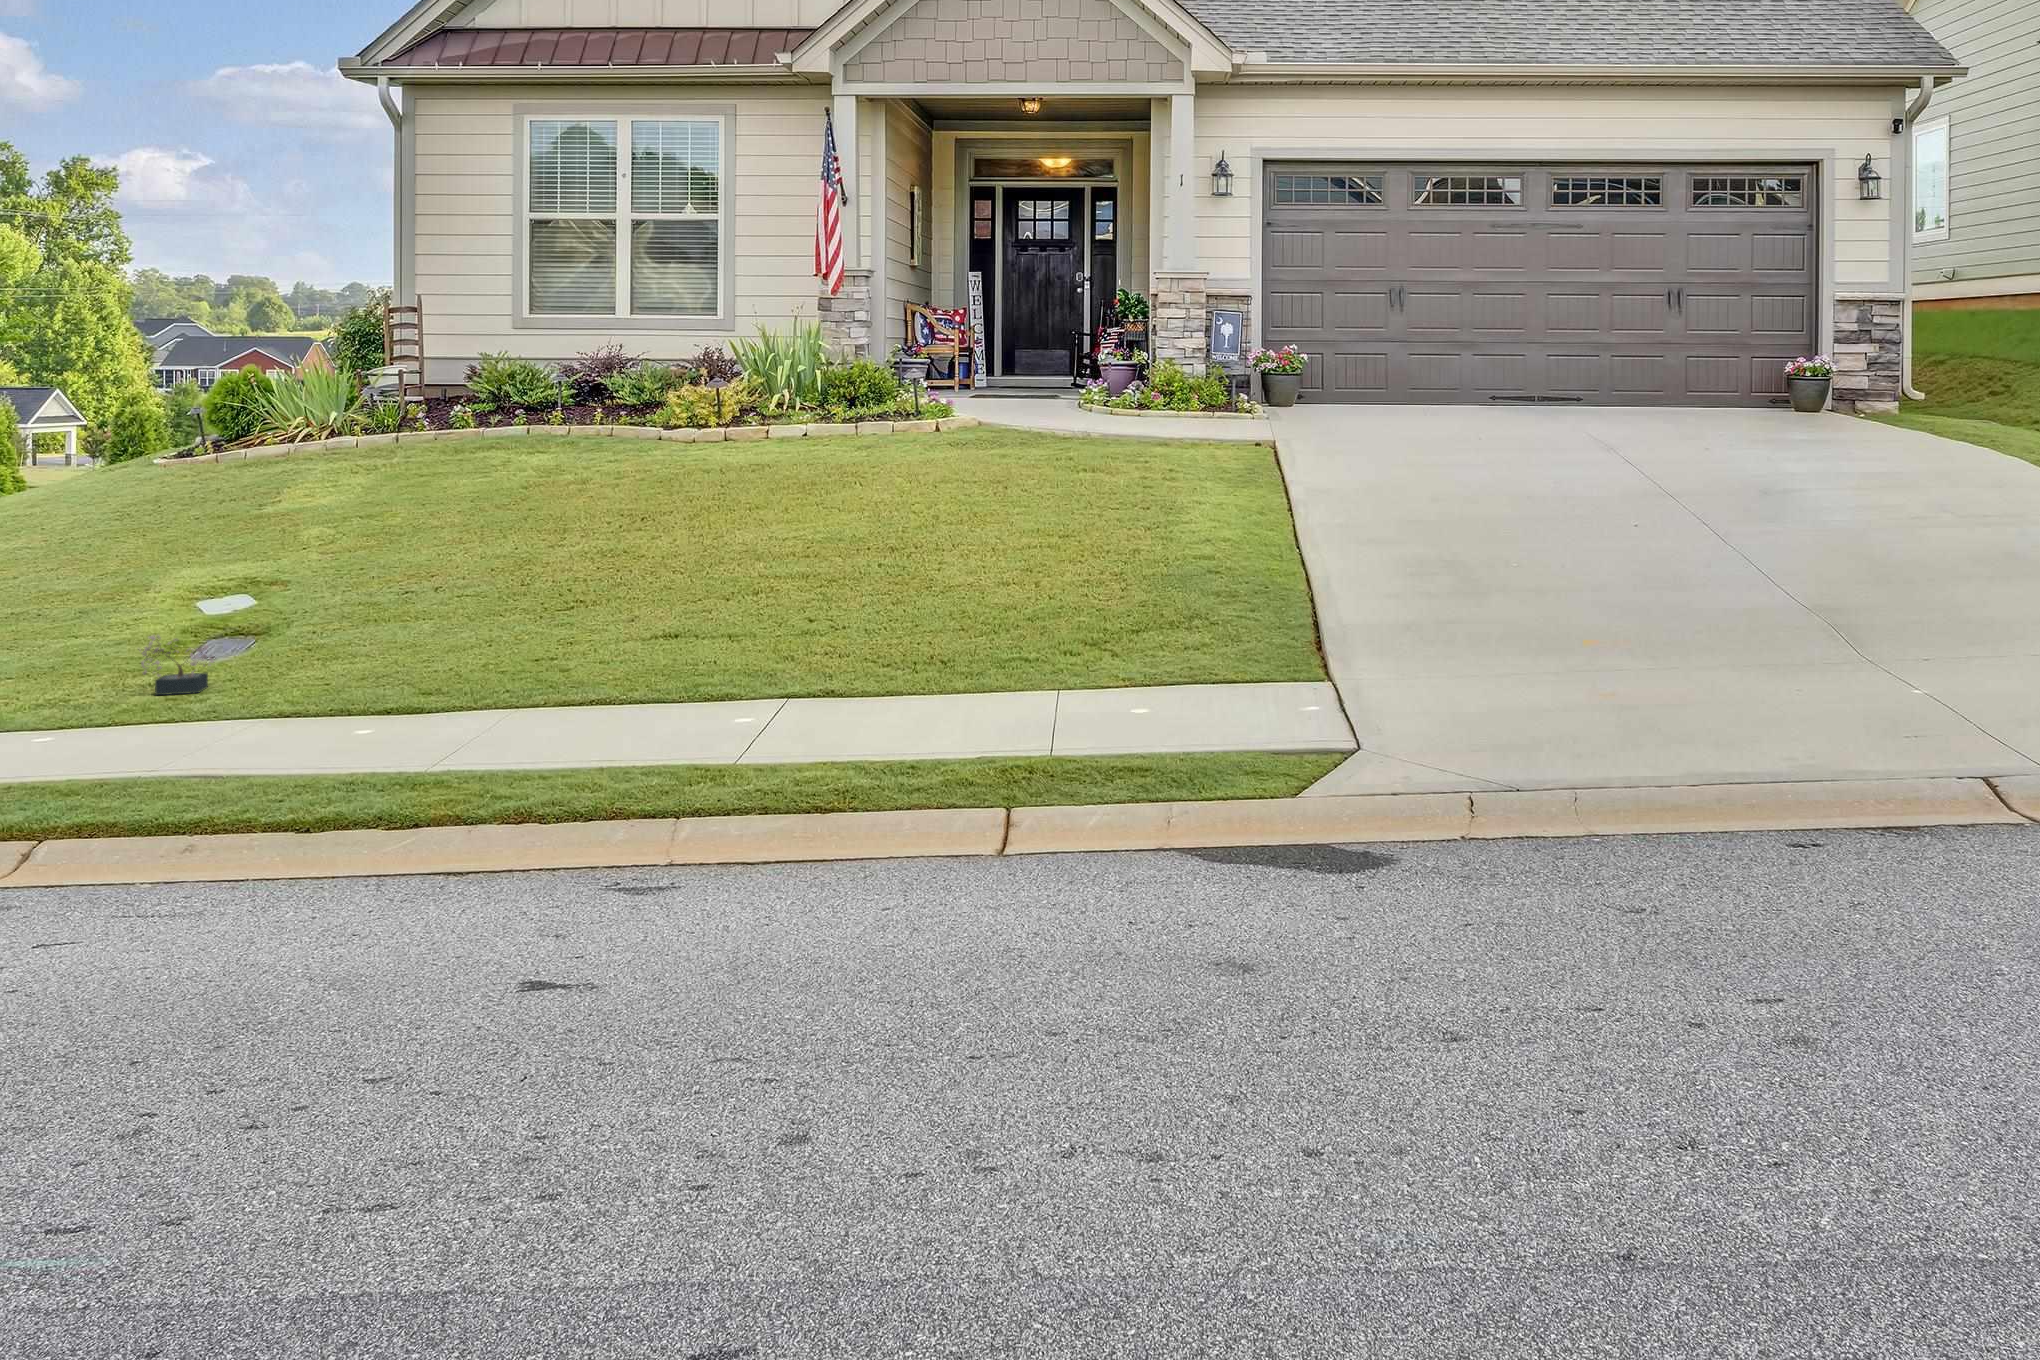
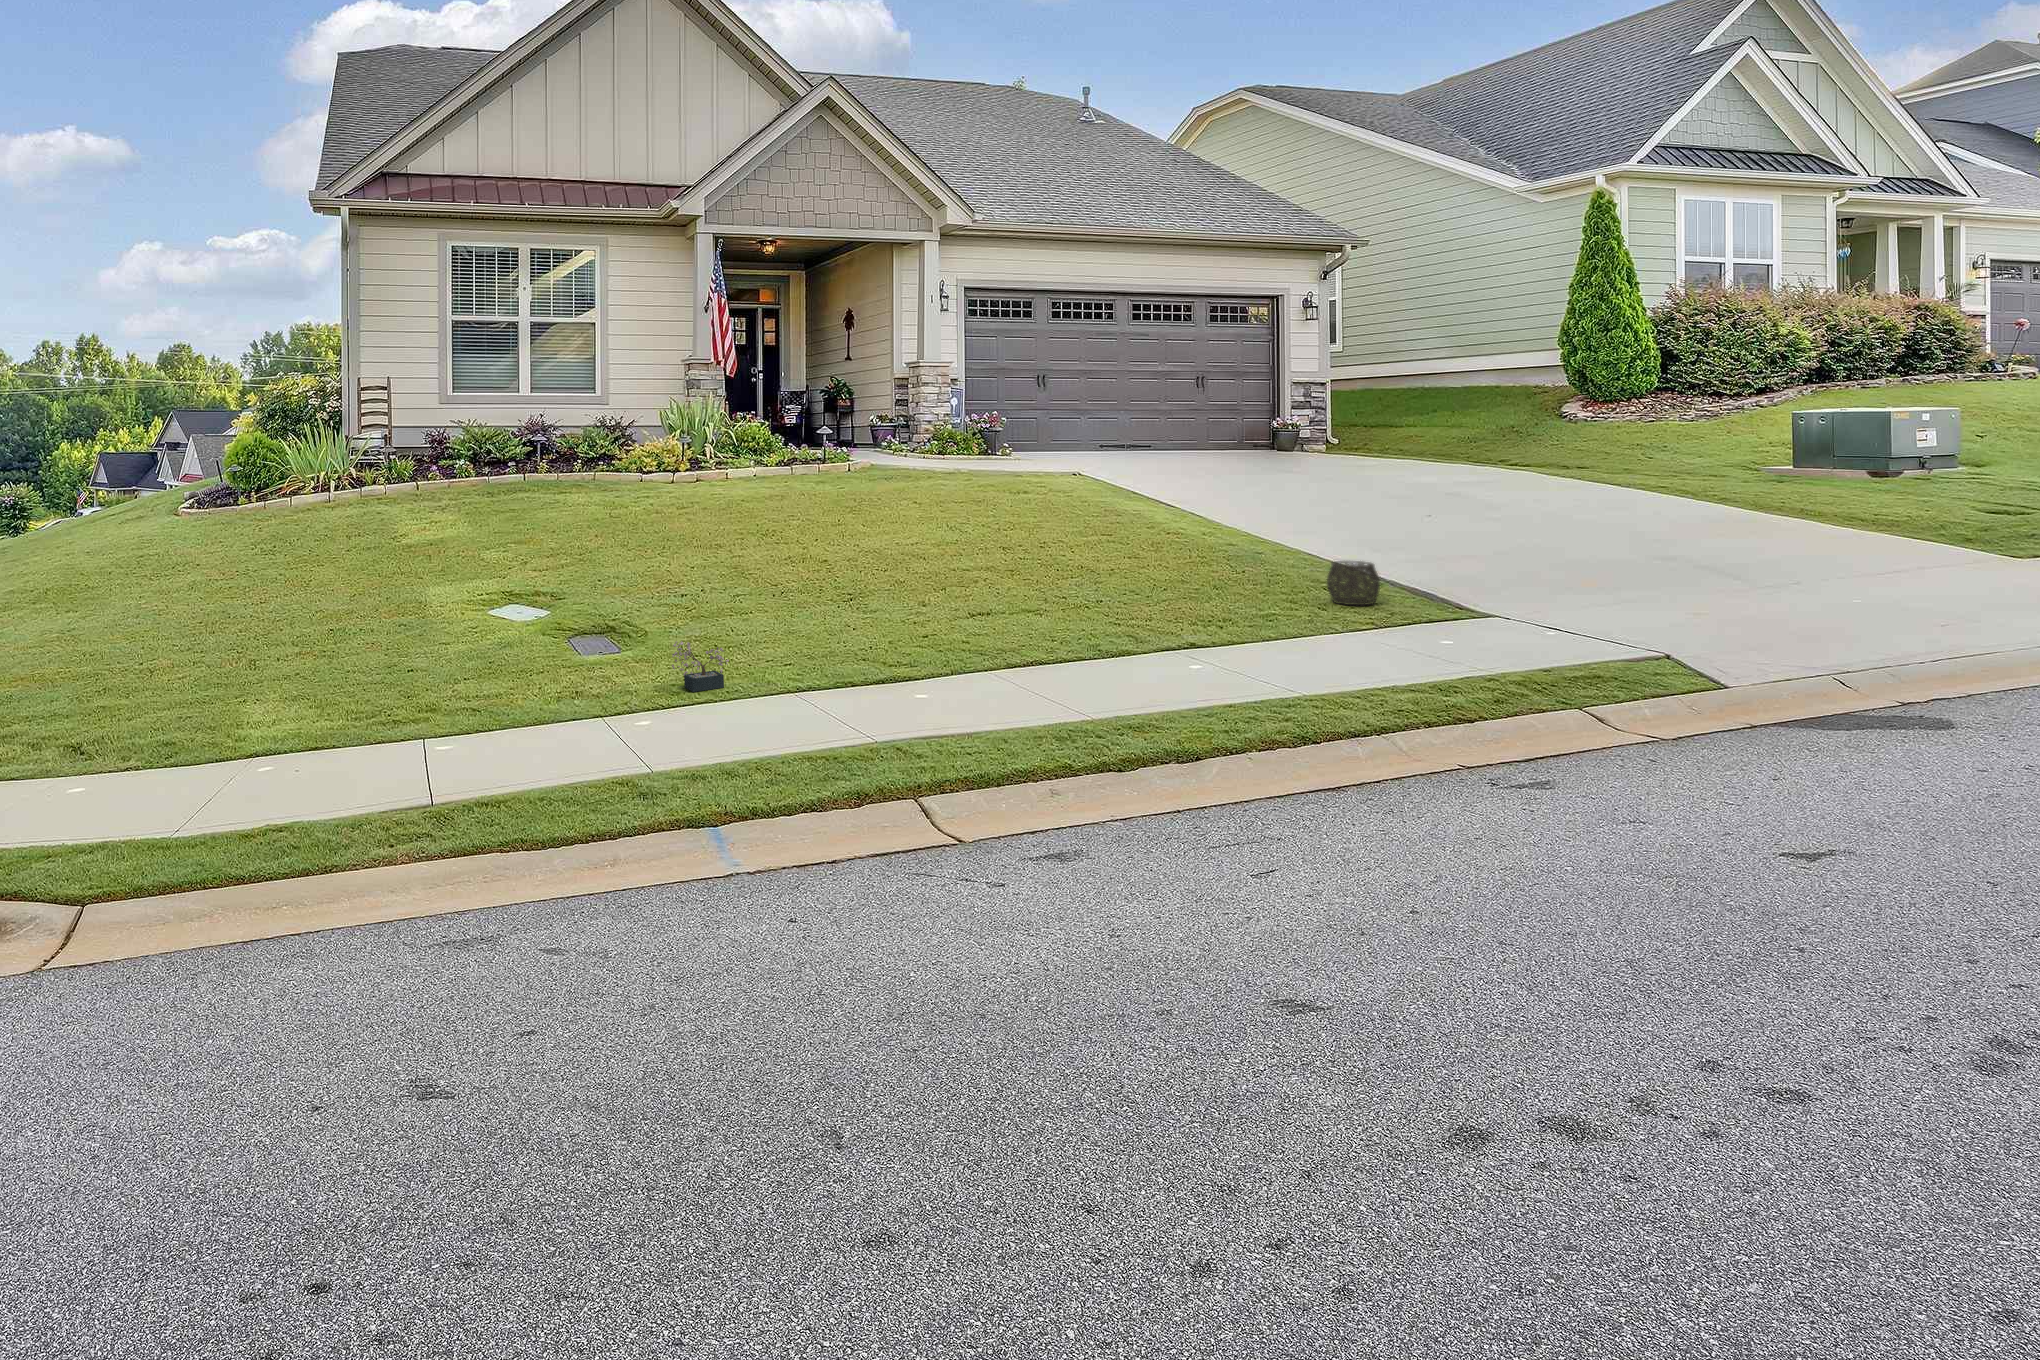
woven basket: none [1161,580,1228,646] -> present [1327,561,1380,606]

